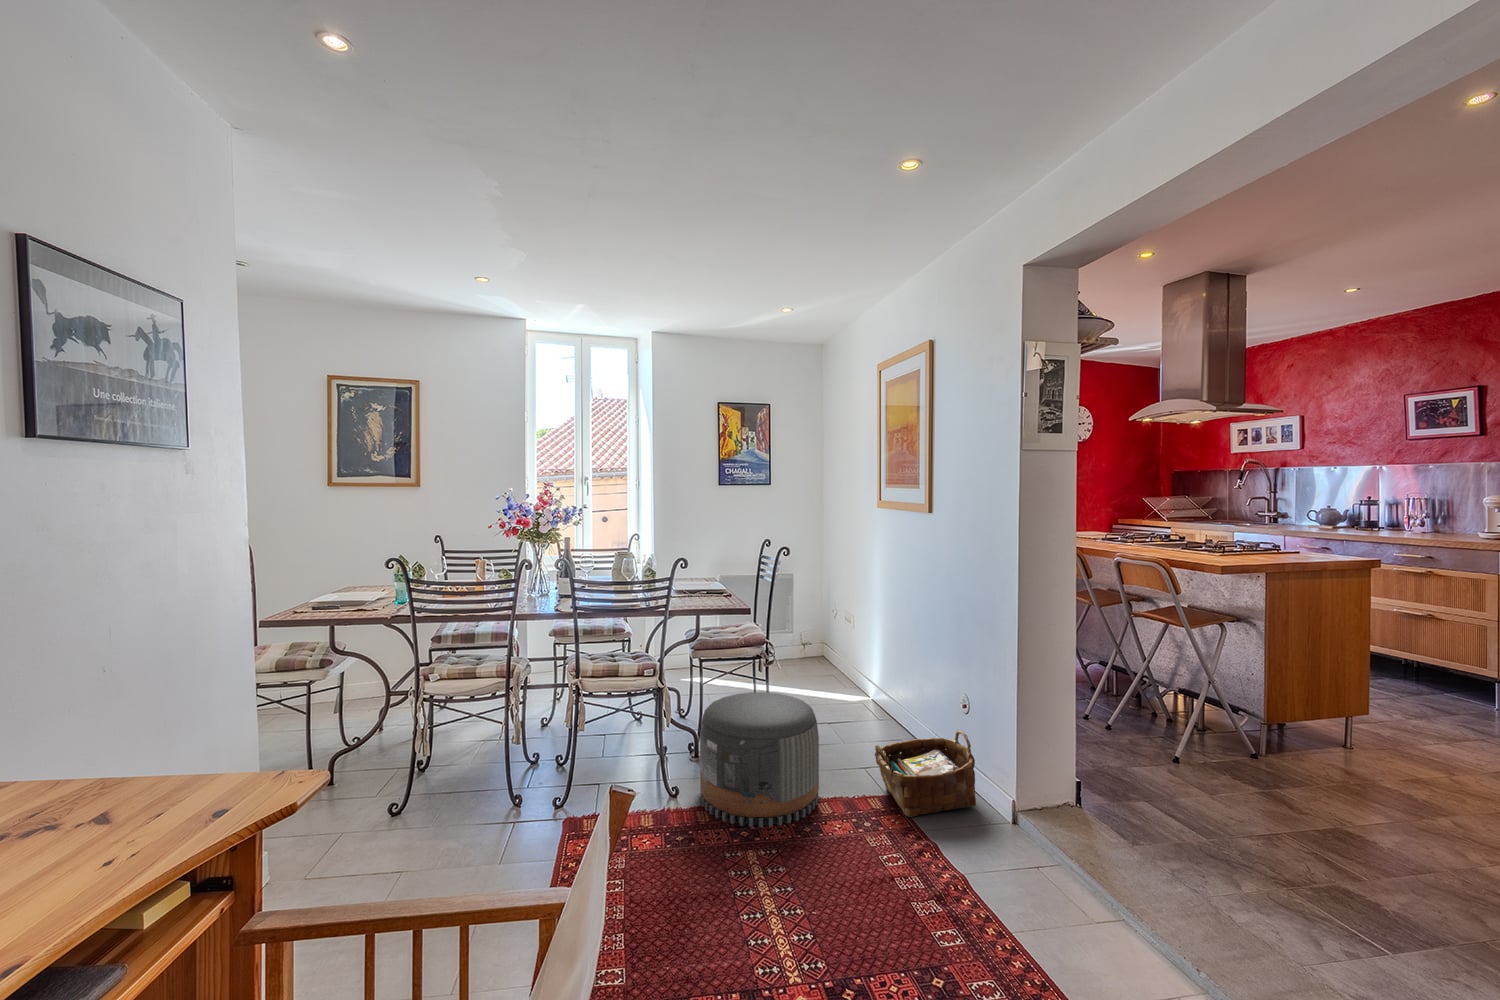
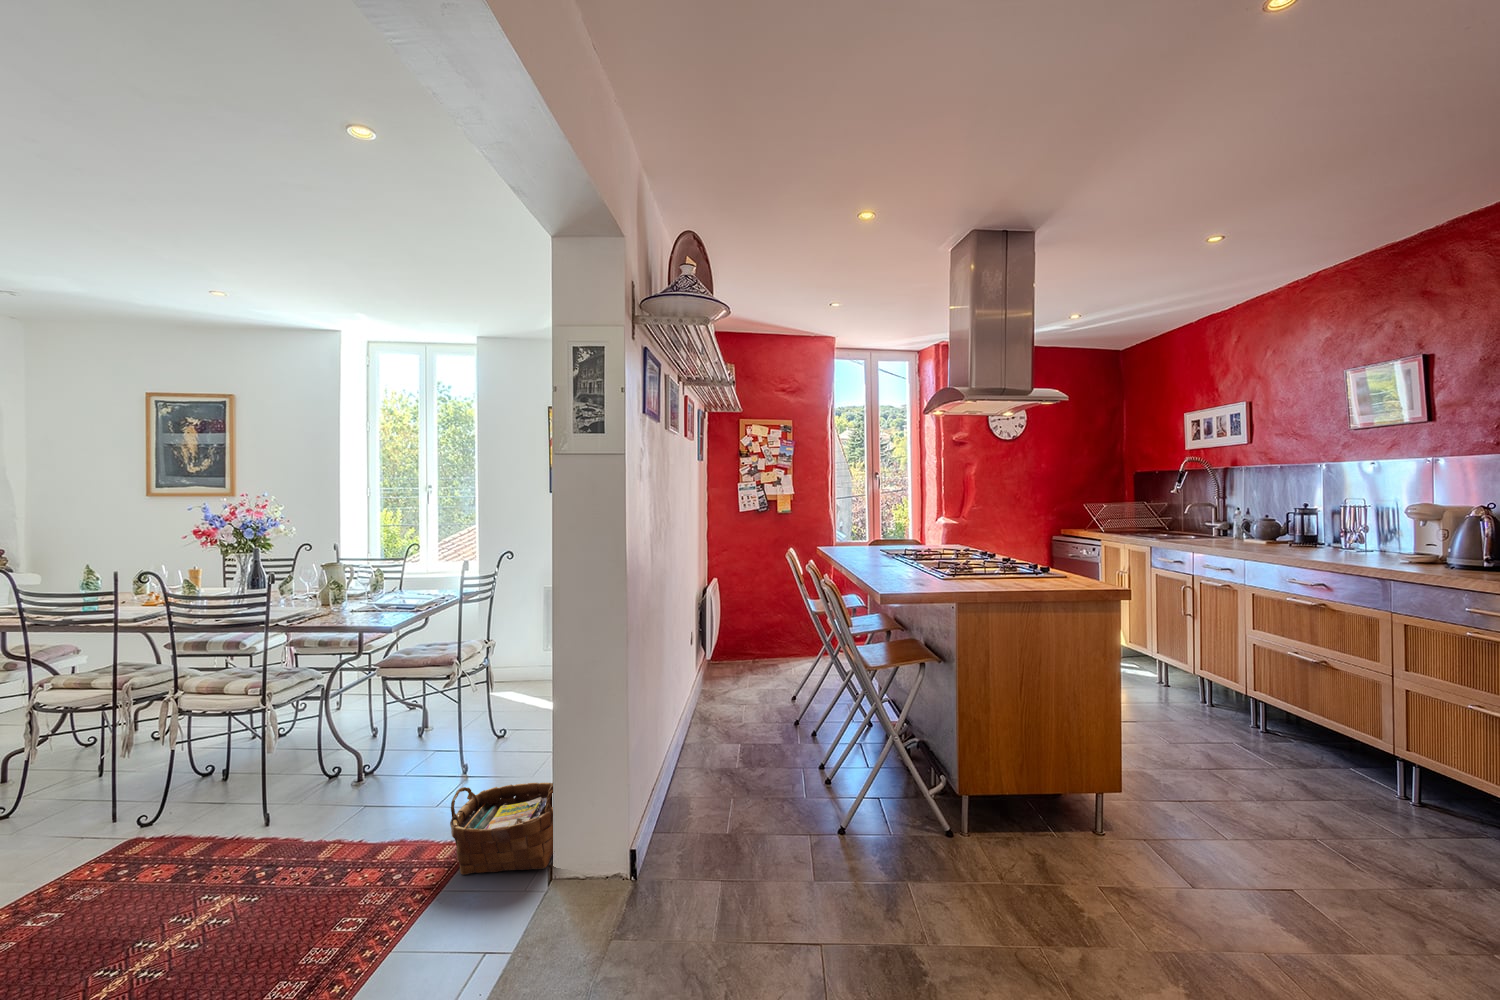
pouf: present [700,692,819,827] -> none [273,719,425,871]

